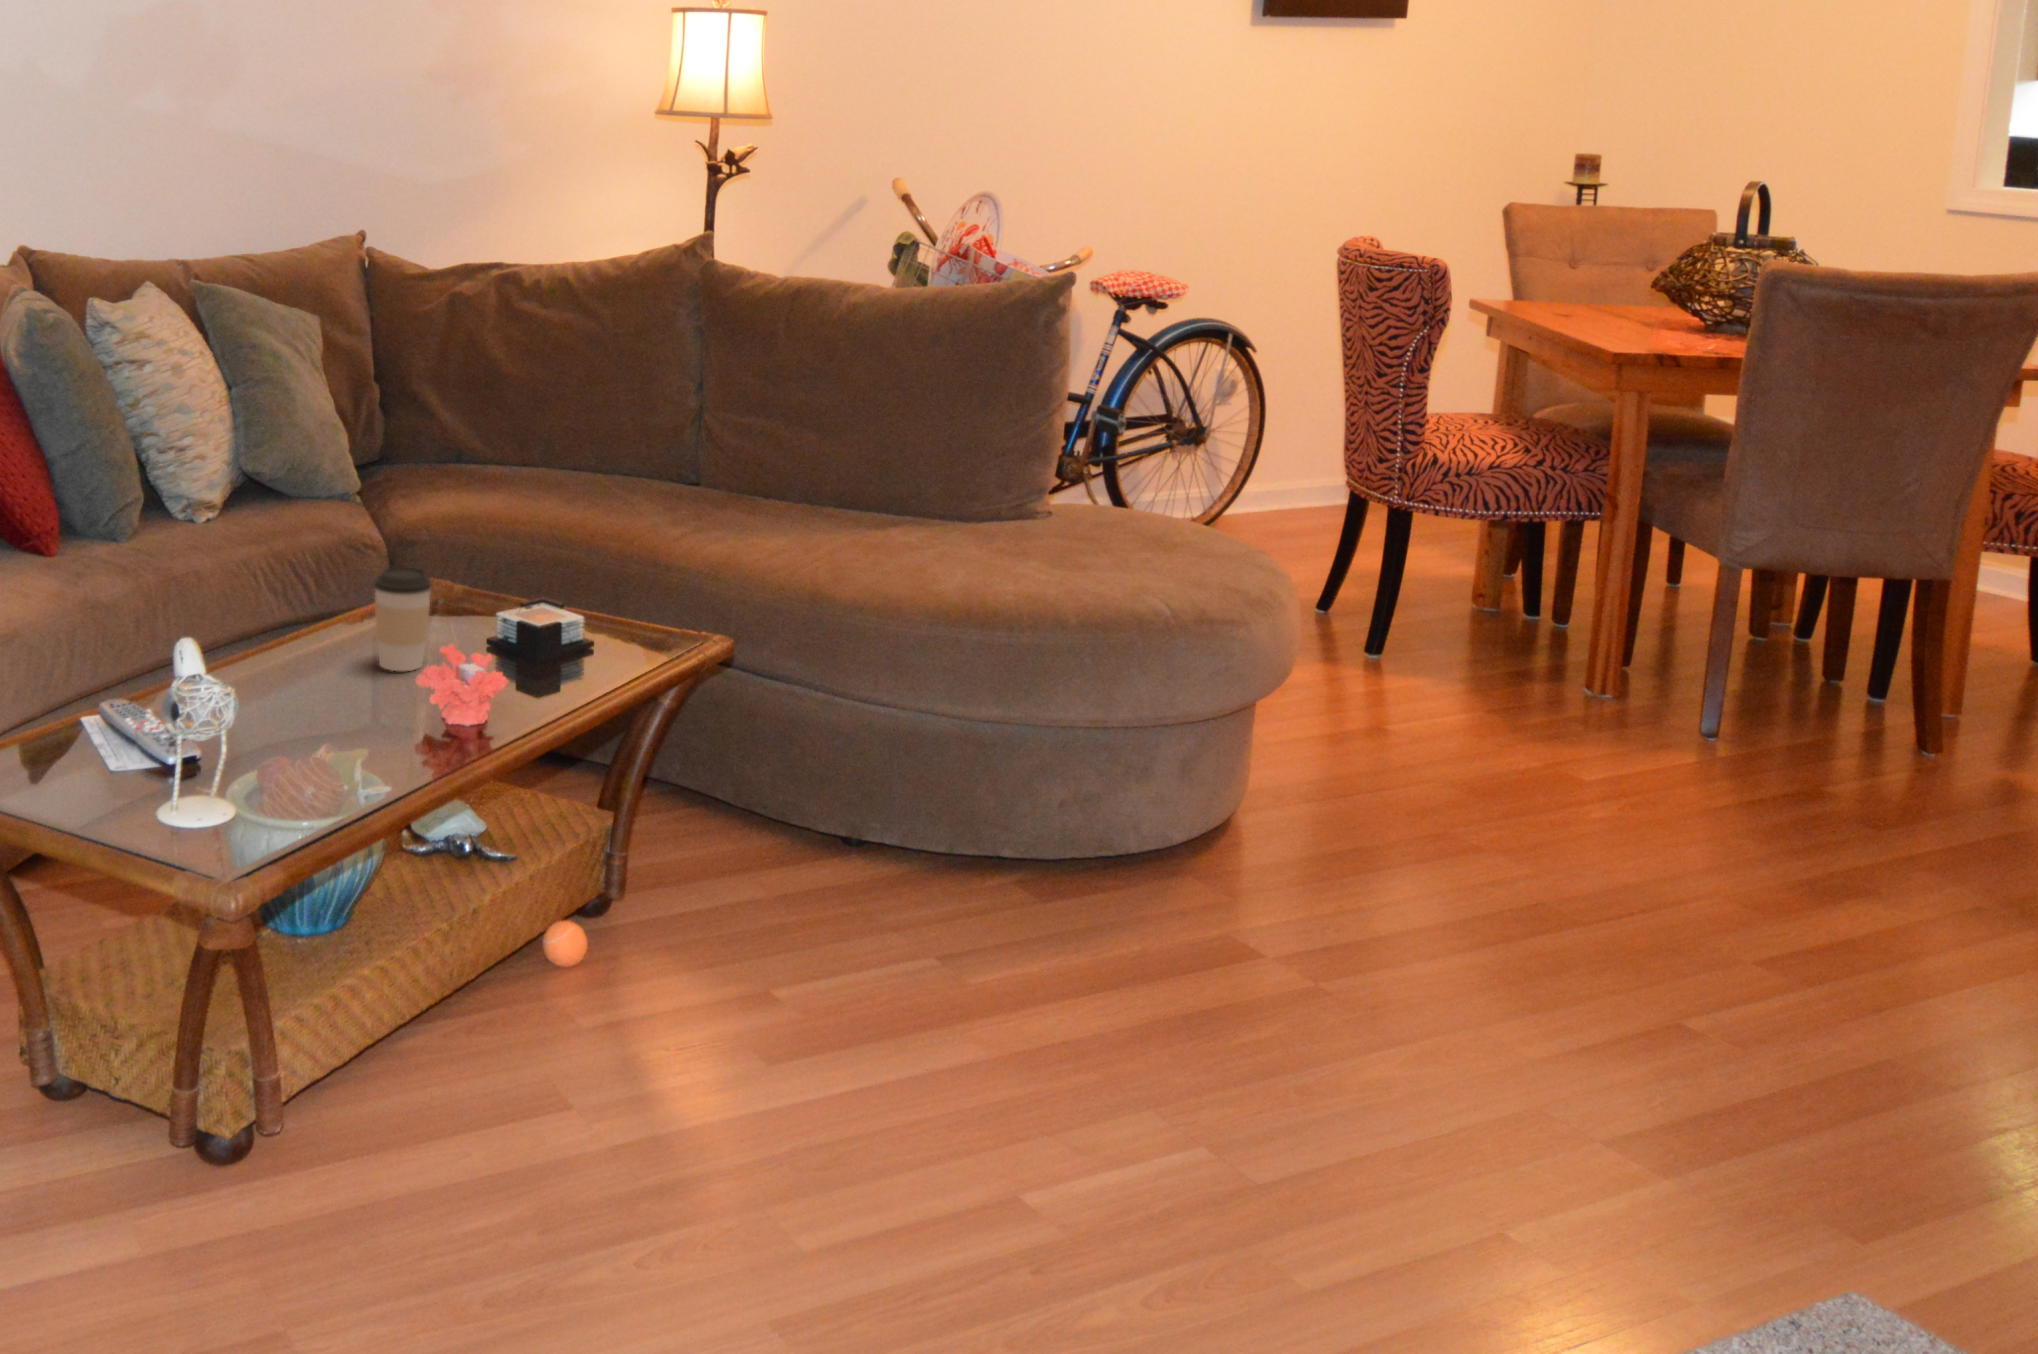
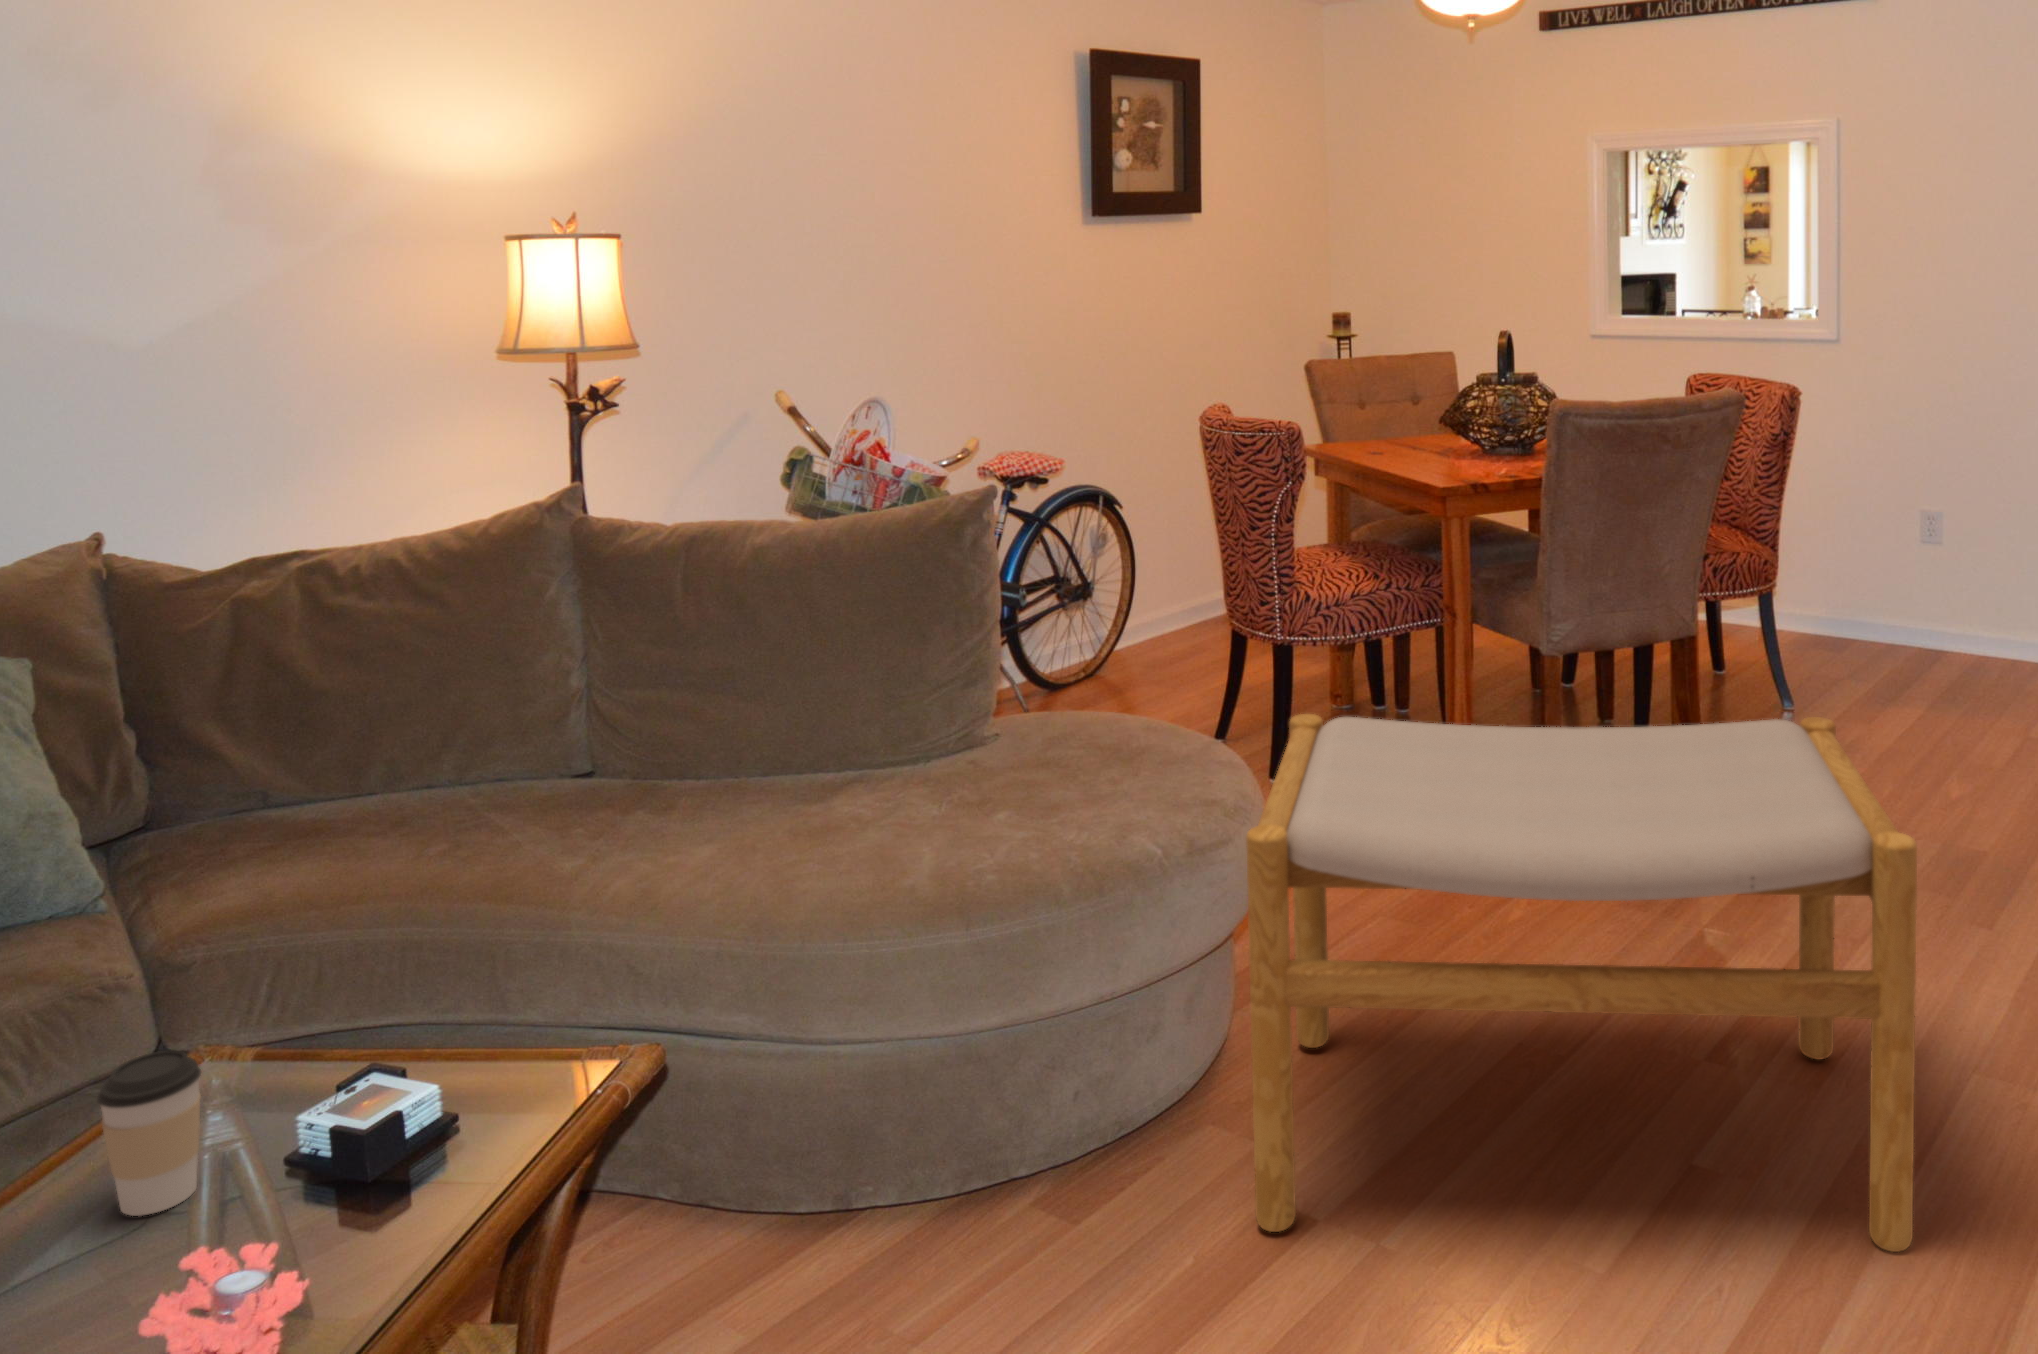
footstool: none [1211,530,1983,1155] -> present [1246,714,1917,1252]

